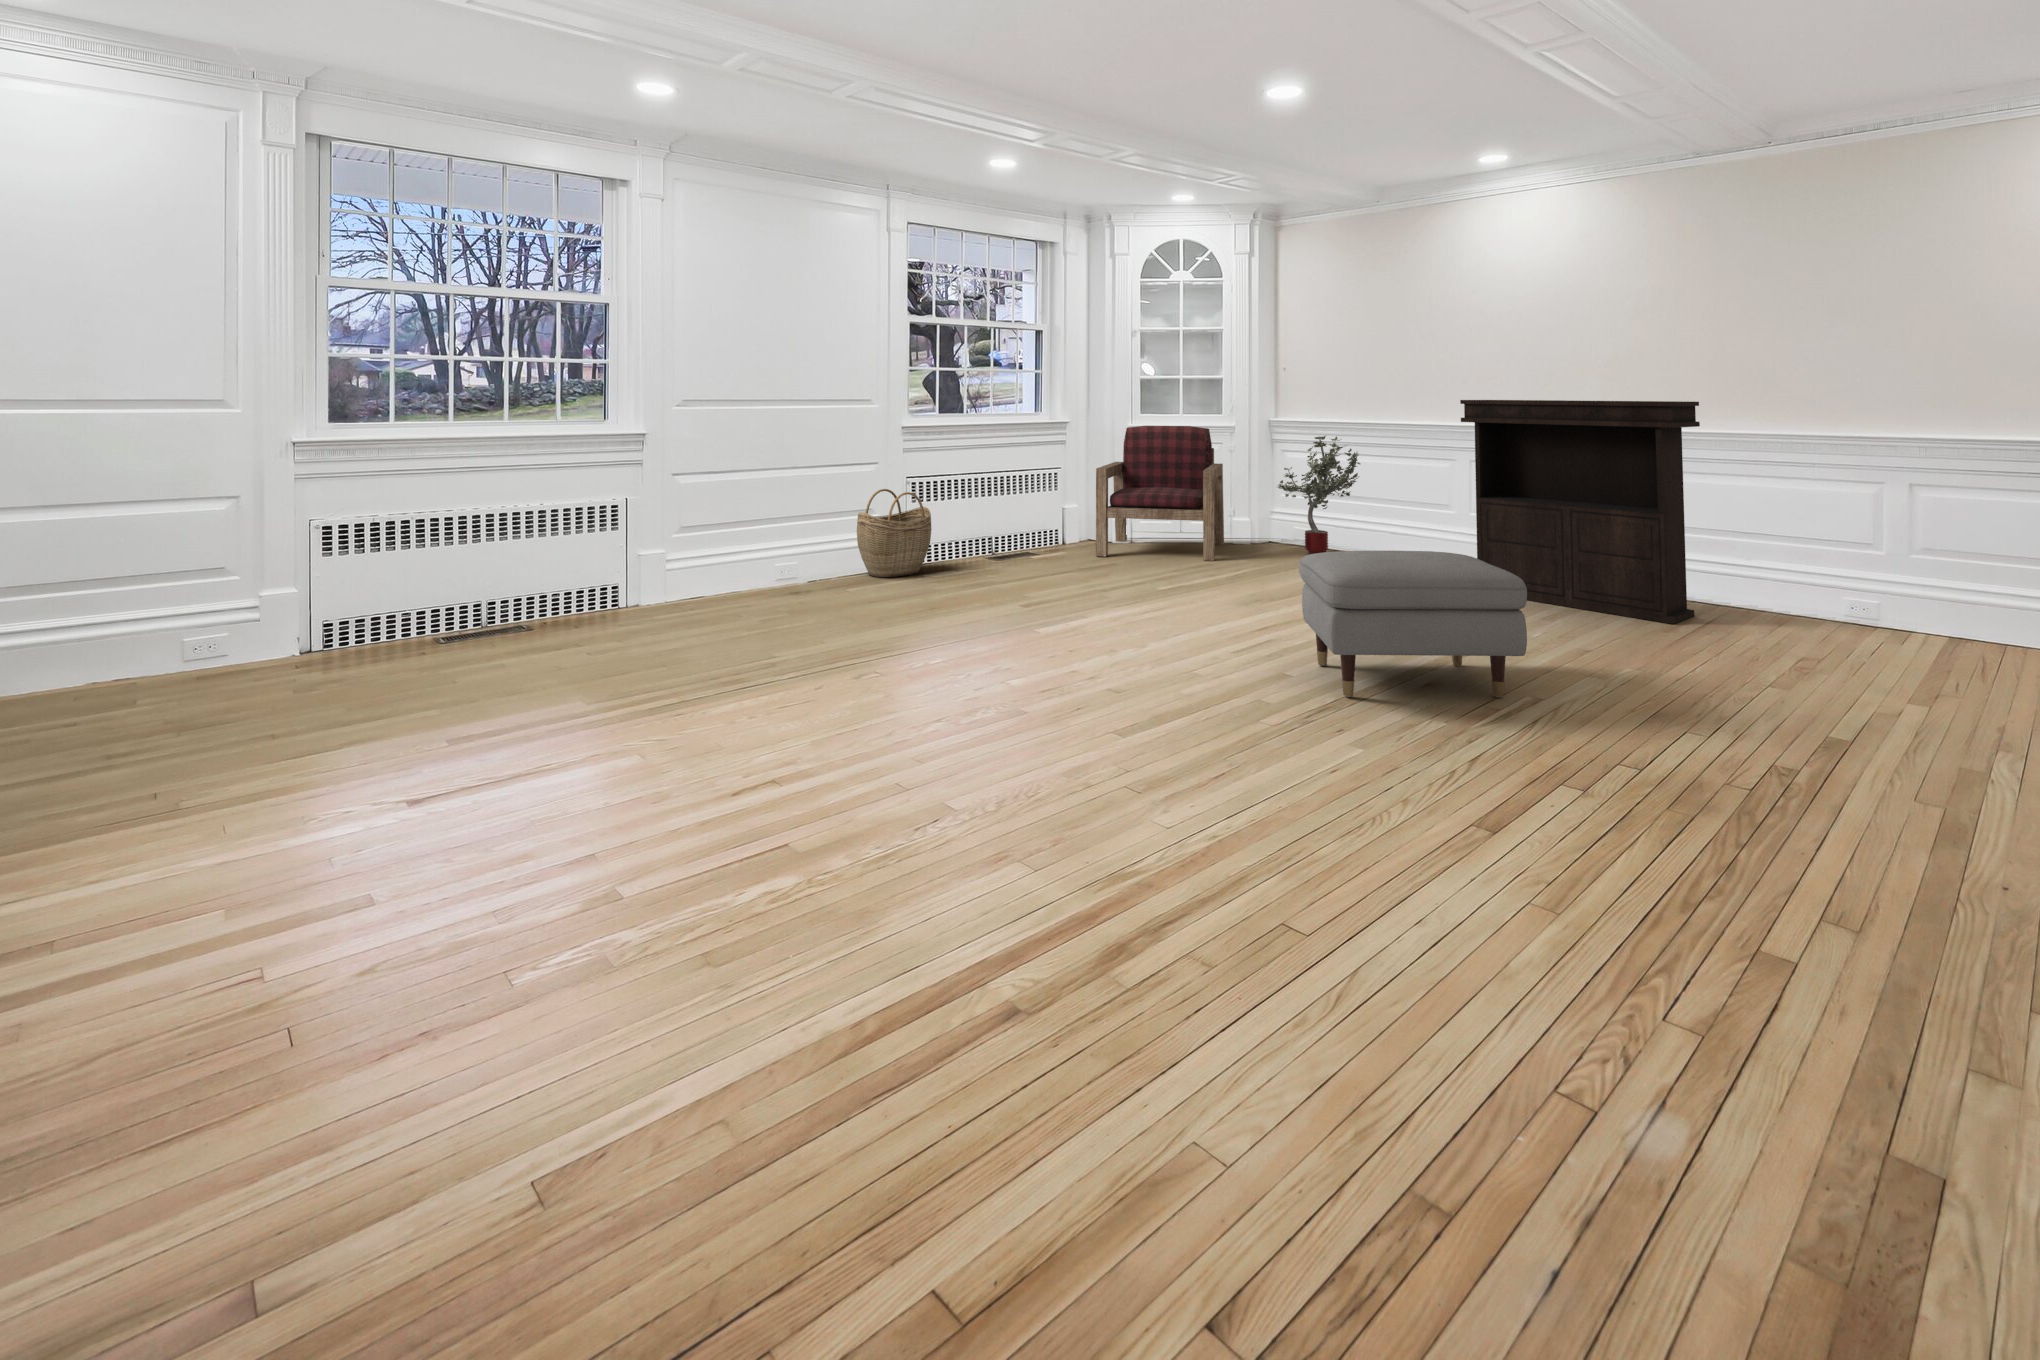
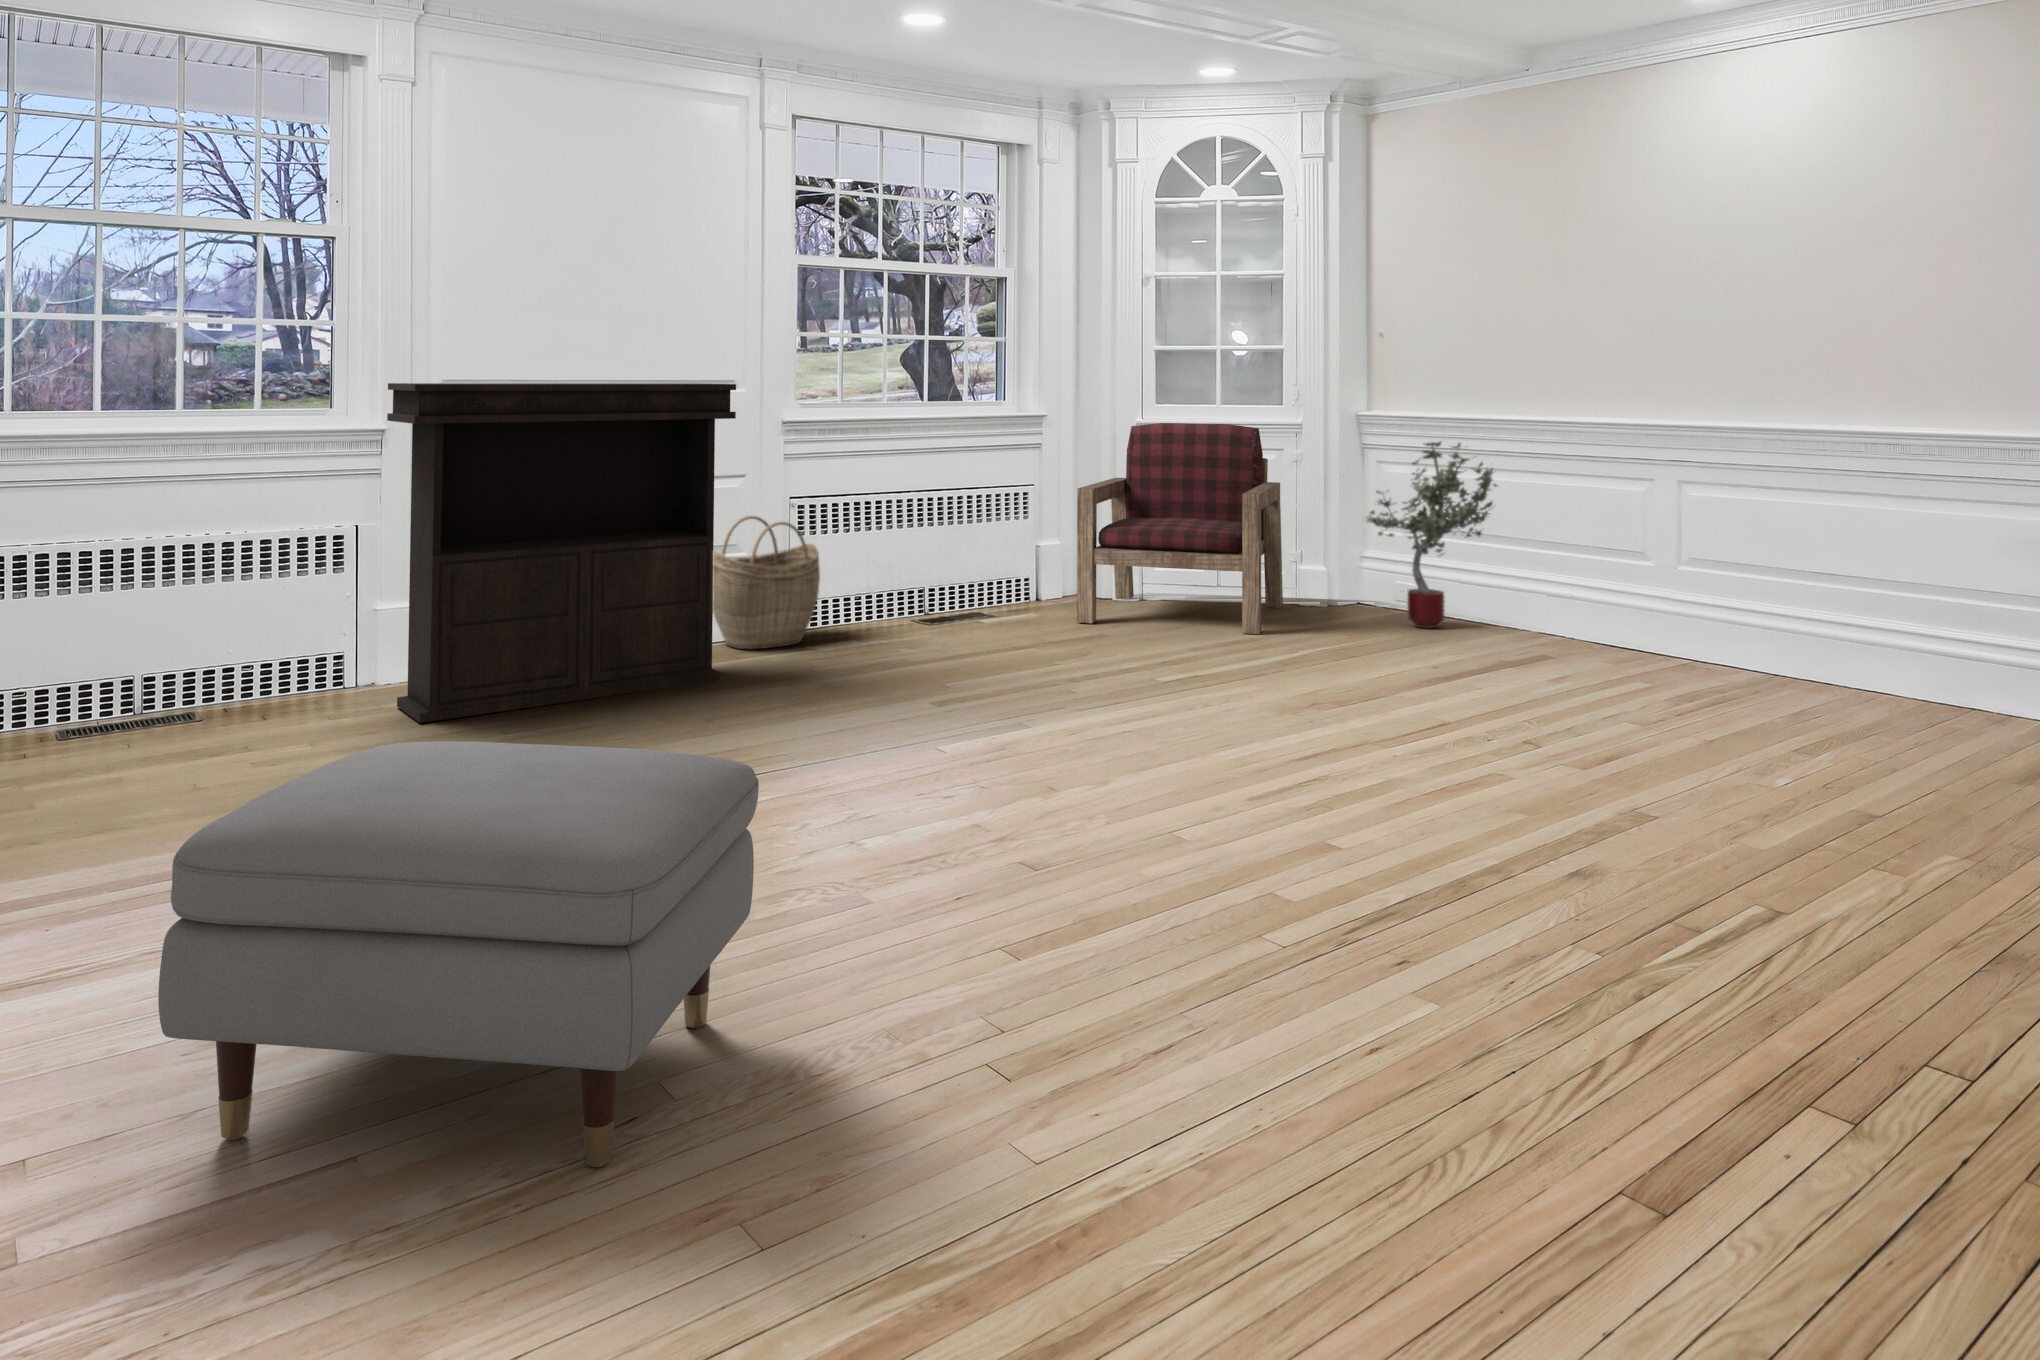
console table: present [1460,400,1700,624] -> present [387,383,736,723]
ottoman: present [1299,551,1527,698] -> present [158,741,759,1167]

